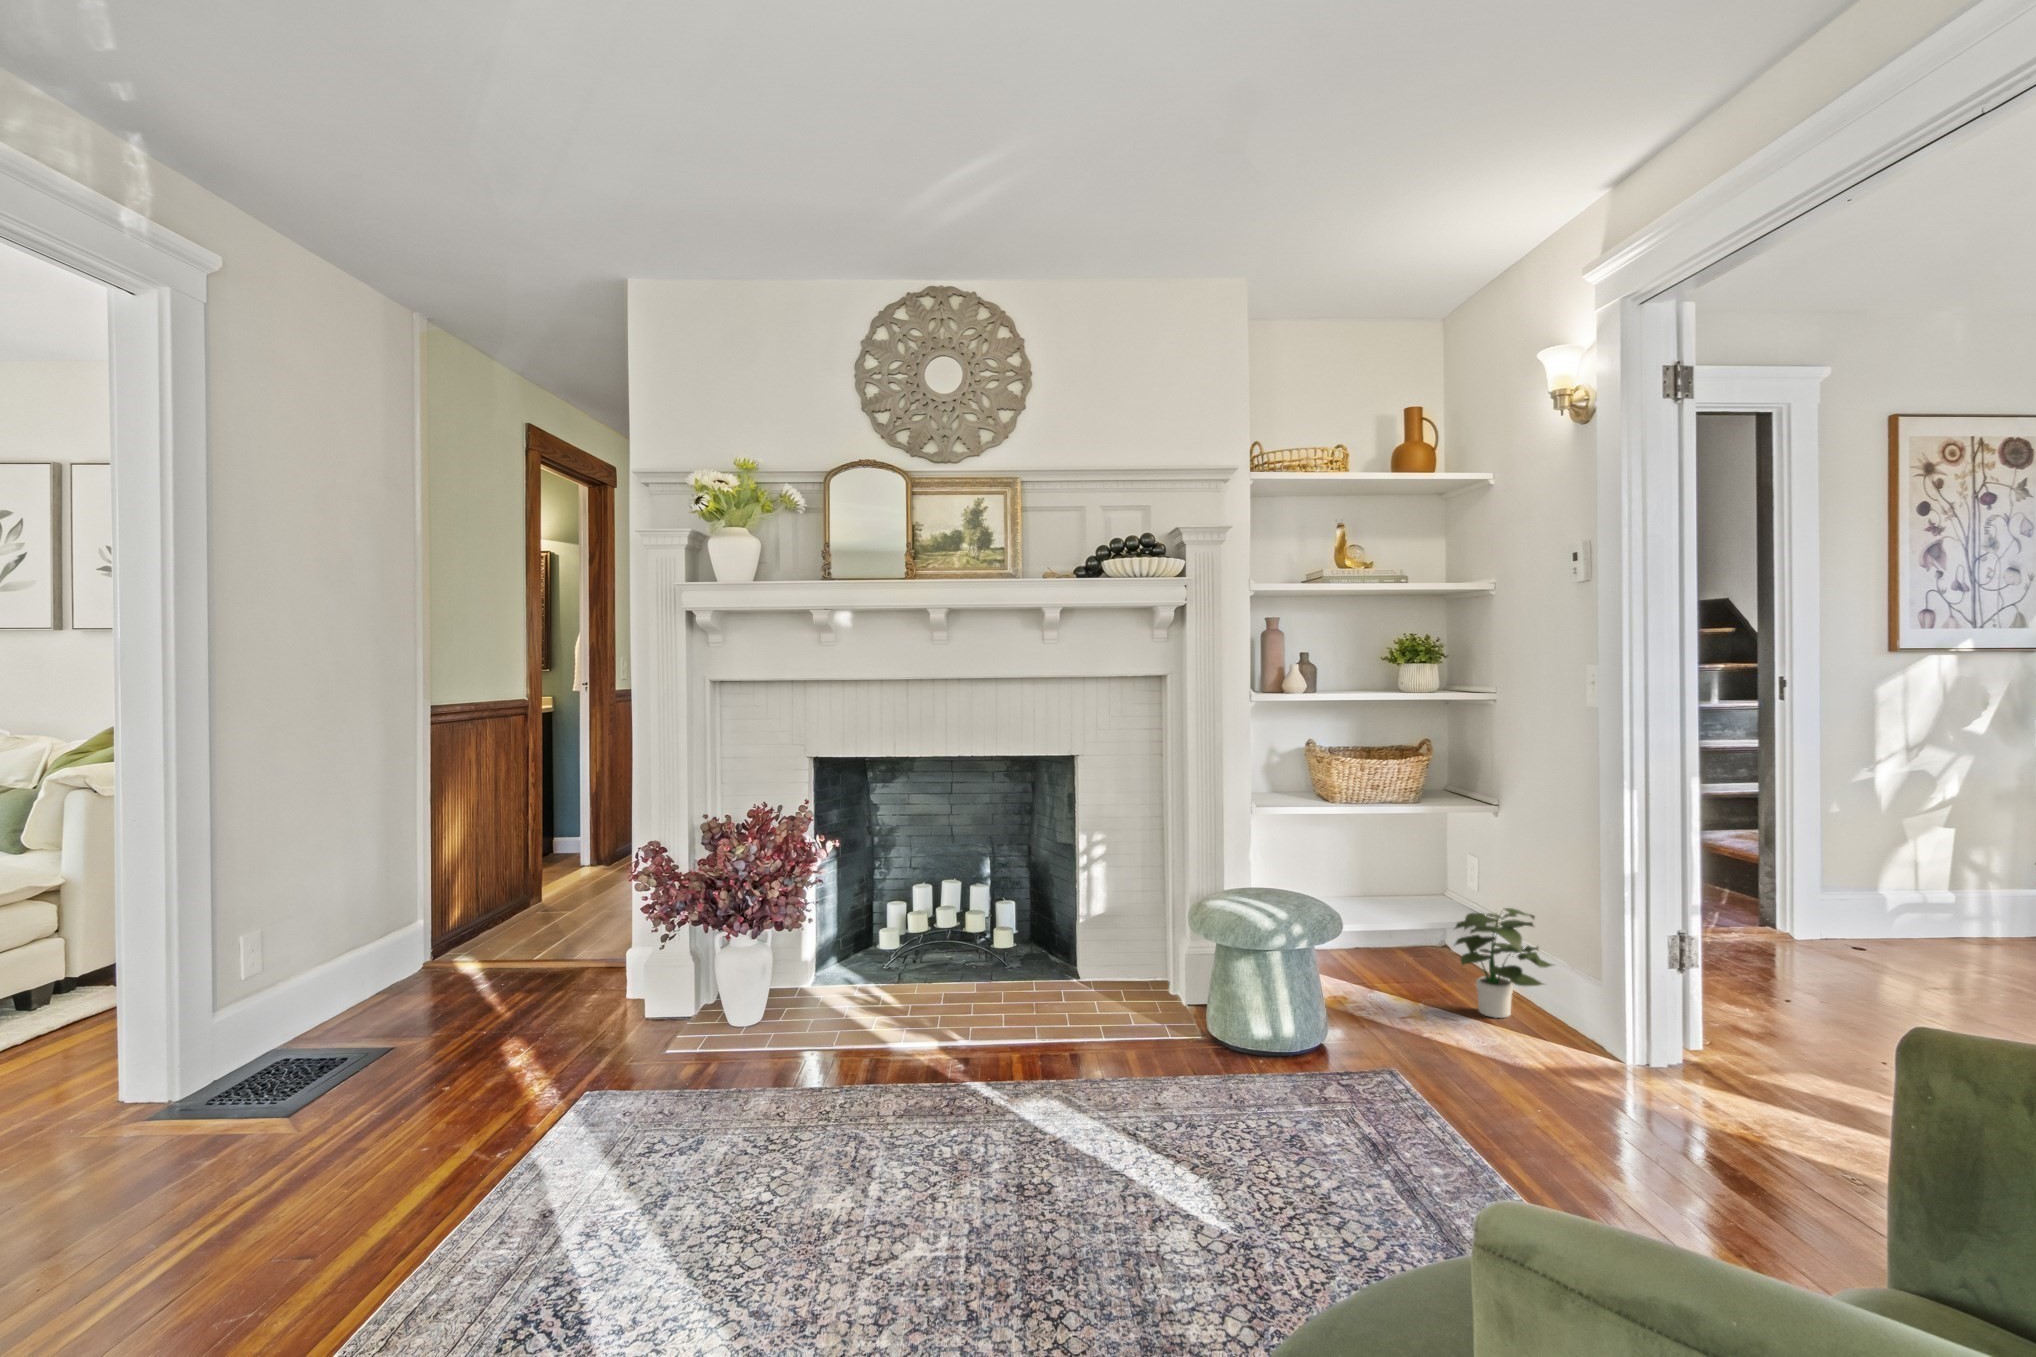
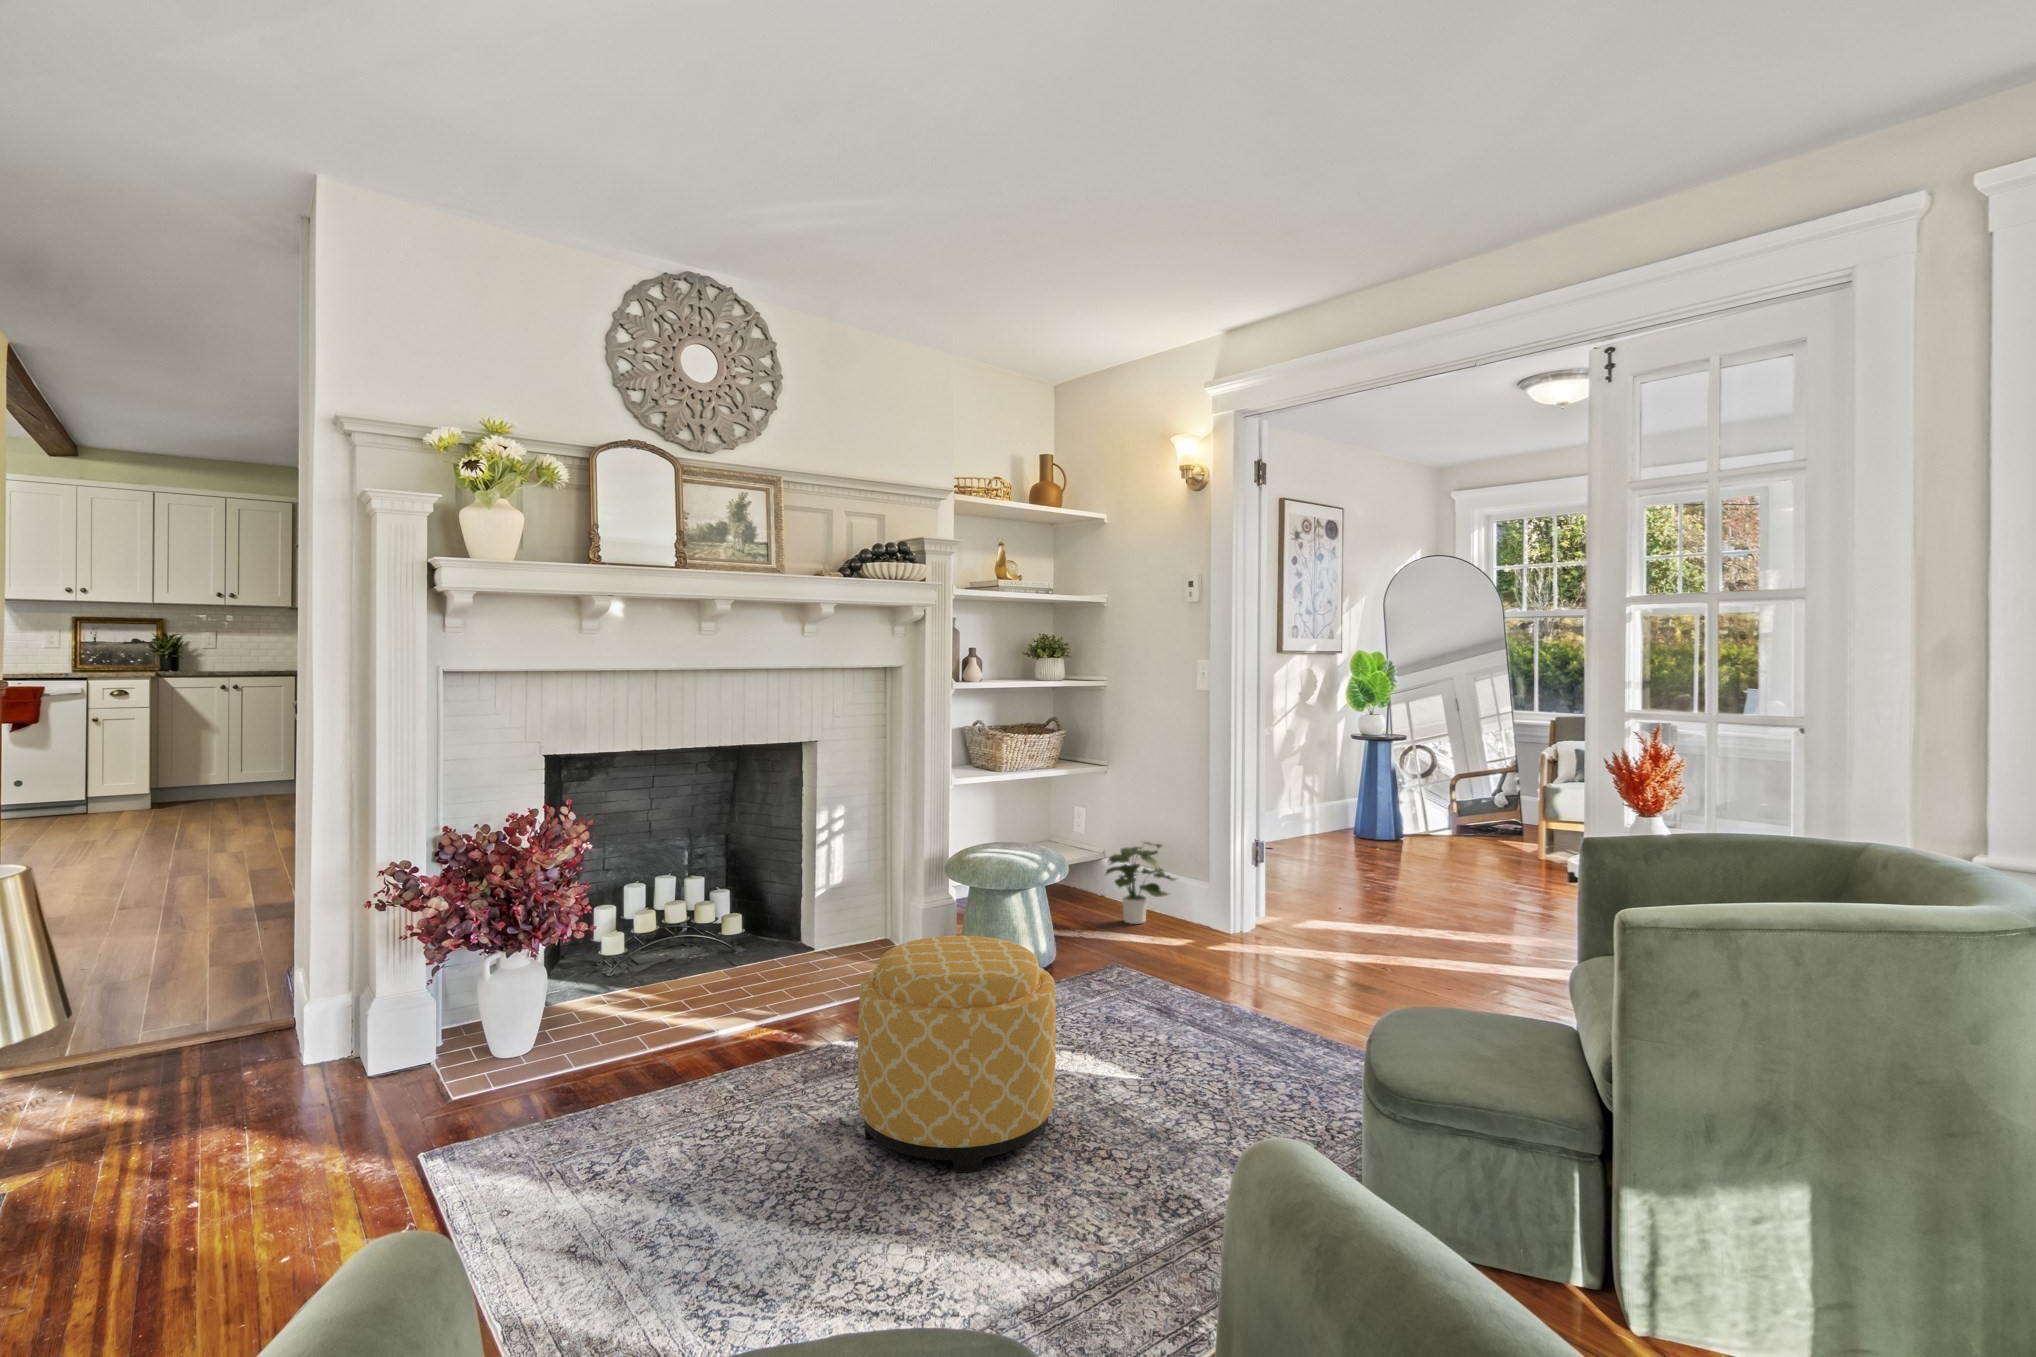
ottoman: none [832,985,1063,1273] -> present [858,936,1056,1172]

